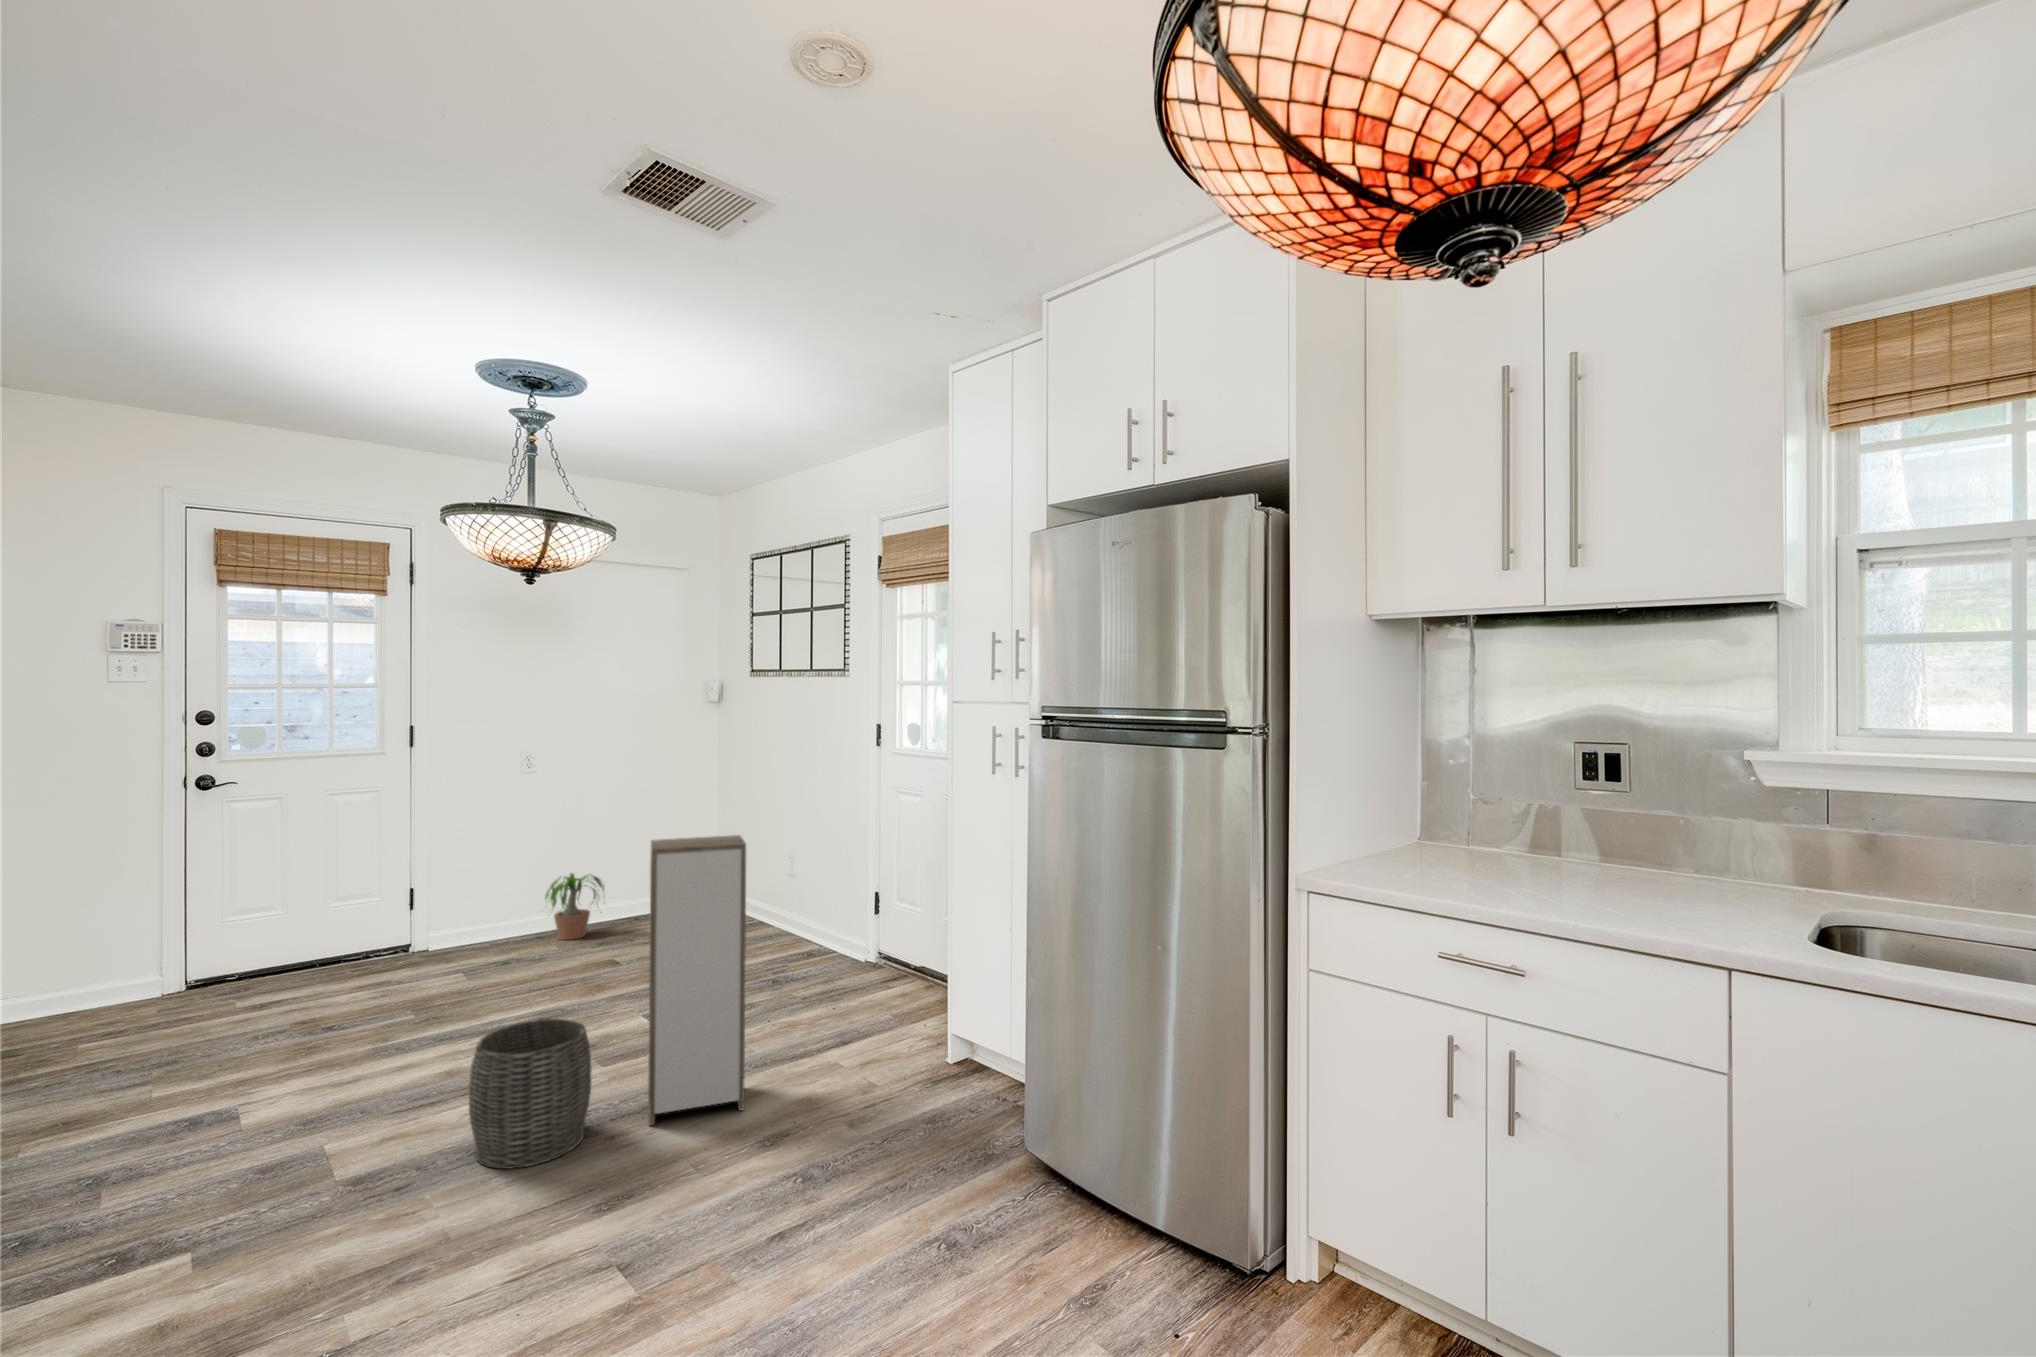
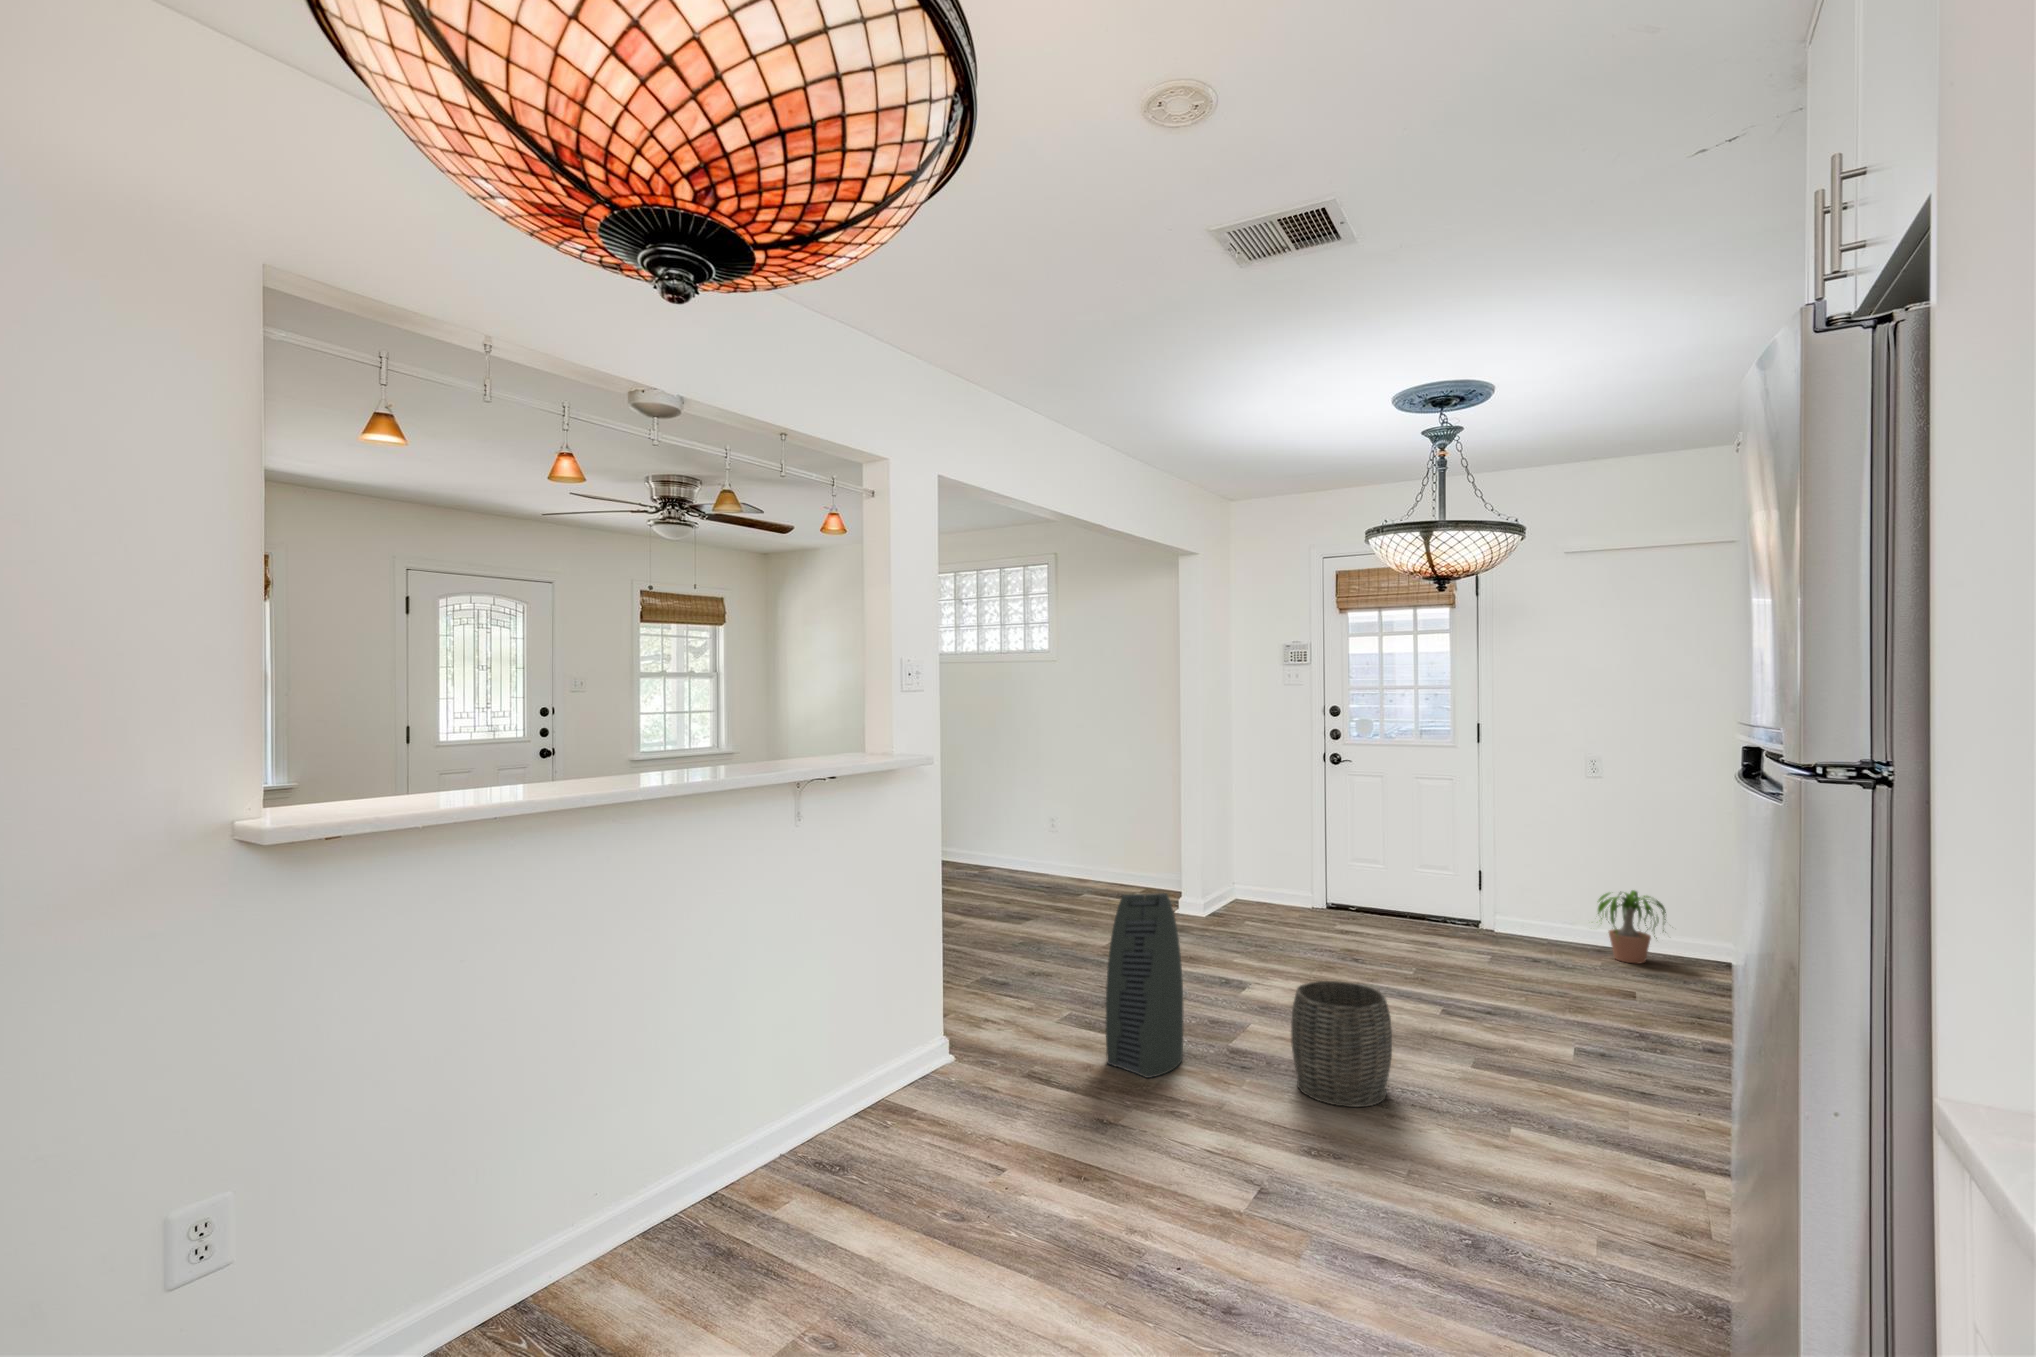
storage cabinet: present [648,835,746,1126] -> none [1429,843,1554,1161]
air purifier: none [175,992,308,1297] -> present [1106,893,1183,1078]

